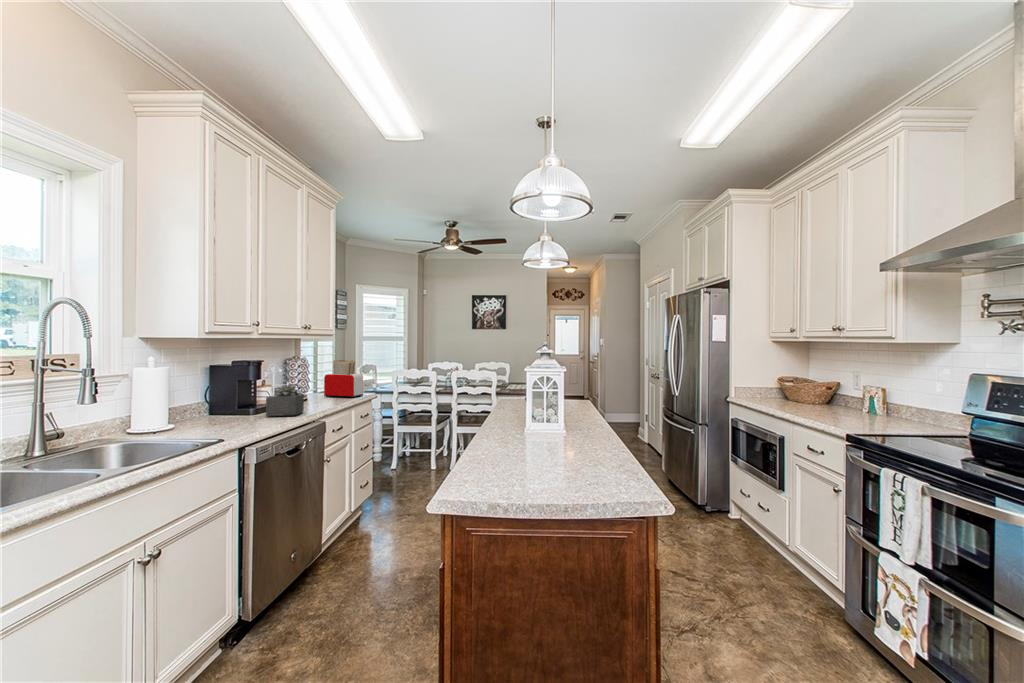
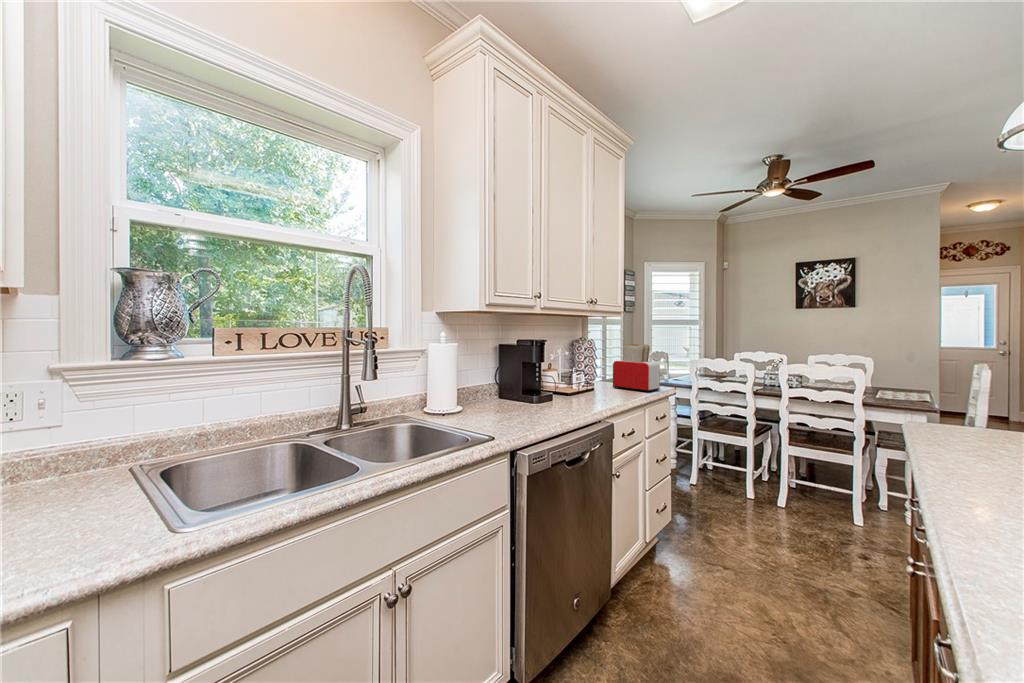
succulent plant: present [266,384,304,416] -> none [547,370,589,411]

